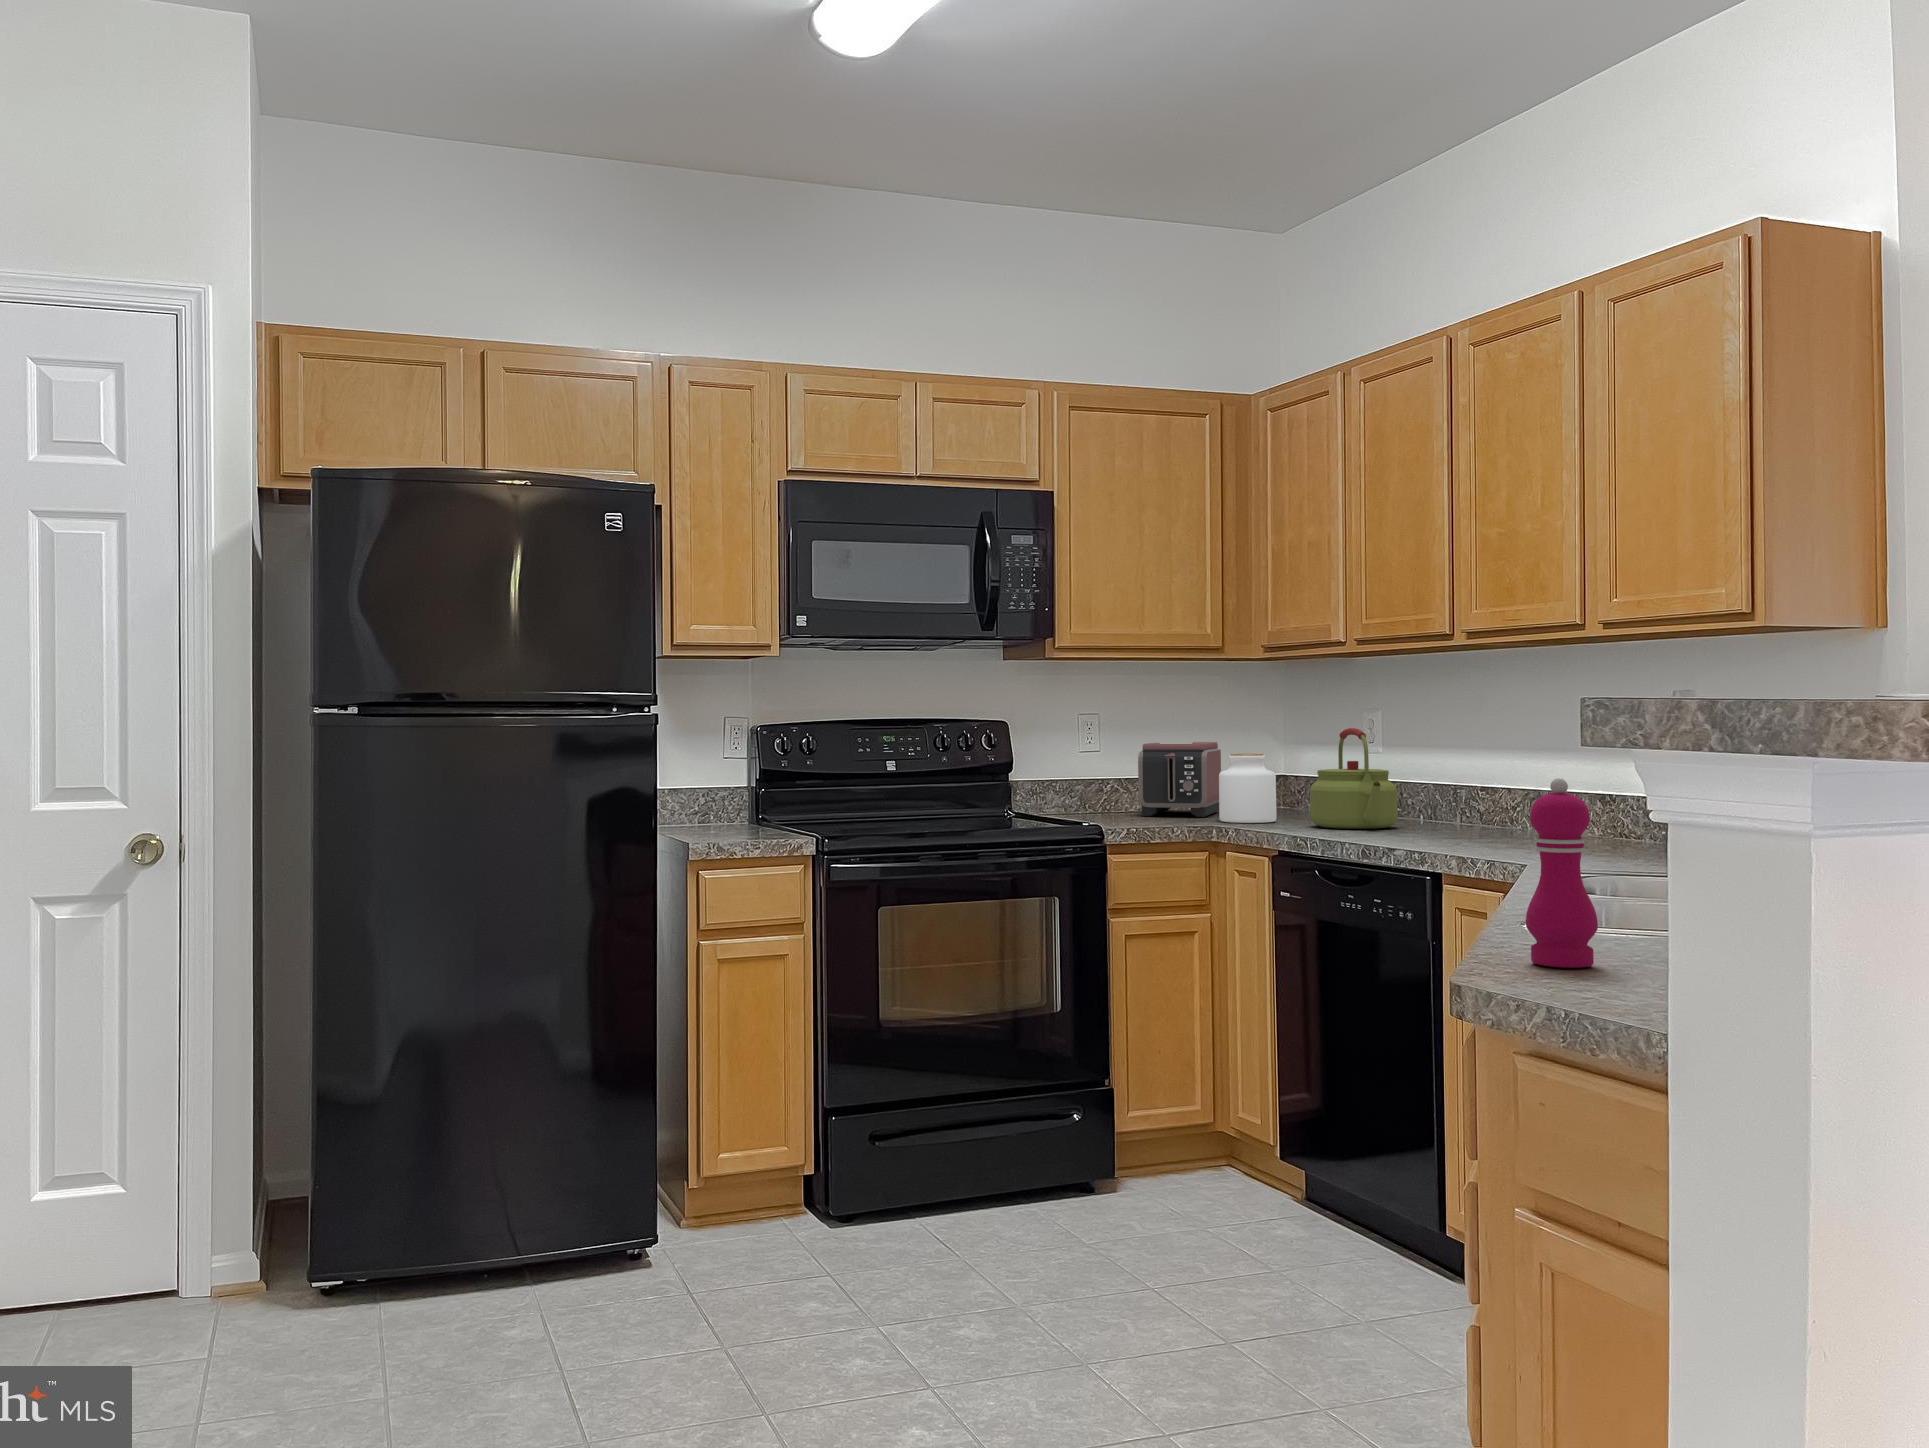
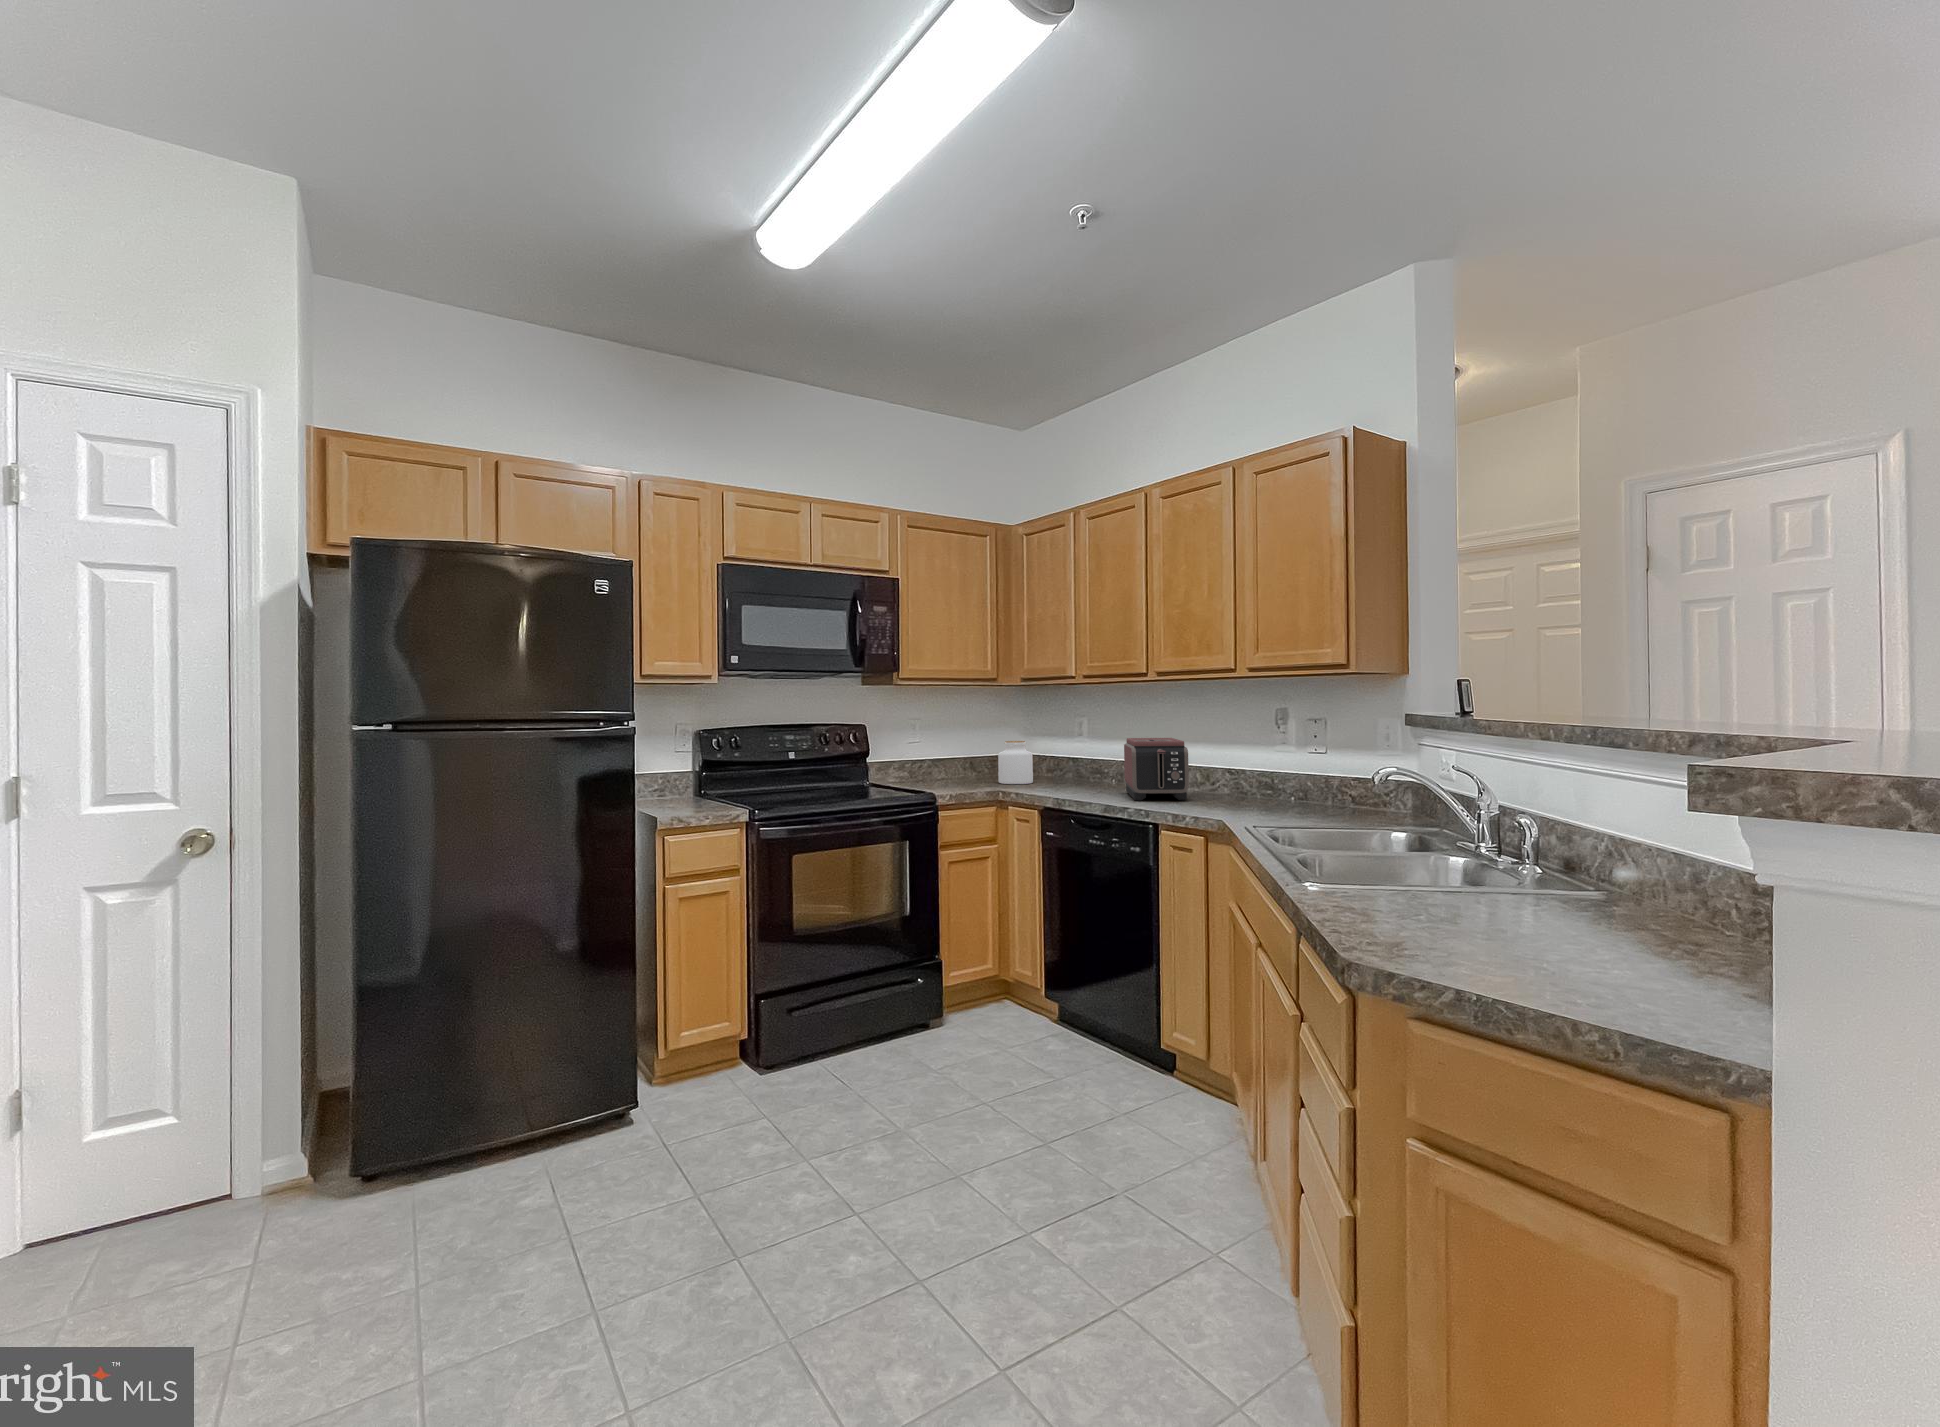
kettle: present [1310,728,1398,829] -> none [1057,725,1109,788]
toaster: present [1138,742,1221,817] -> present [1124,738,1189,801]
pepper mill: present [1526,778,1598,968] -> none [1368,790,1422,929]

